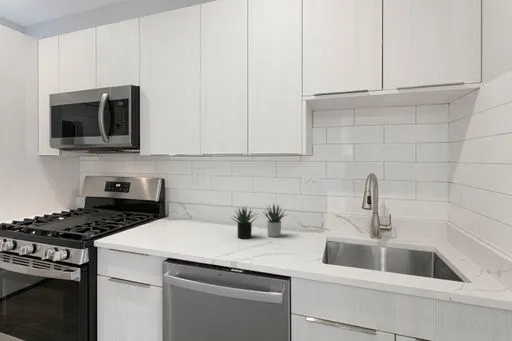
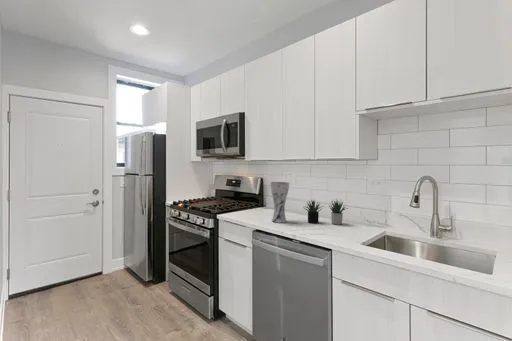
vase: none [185,184,212,243] -> present [270,182,289,223]

